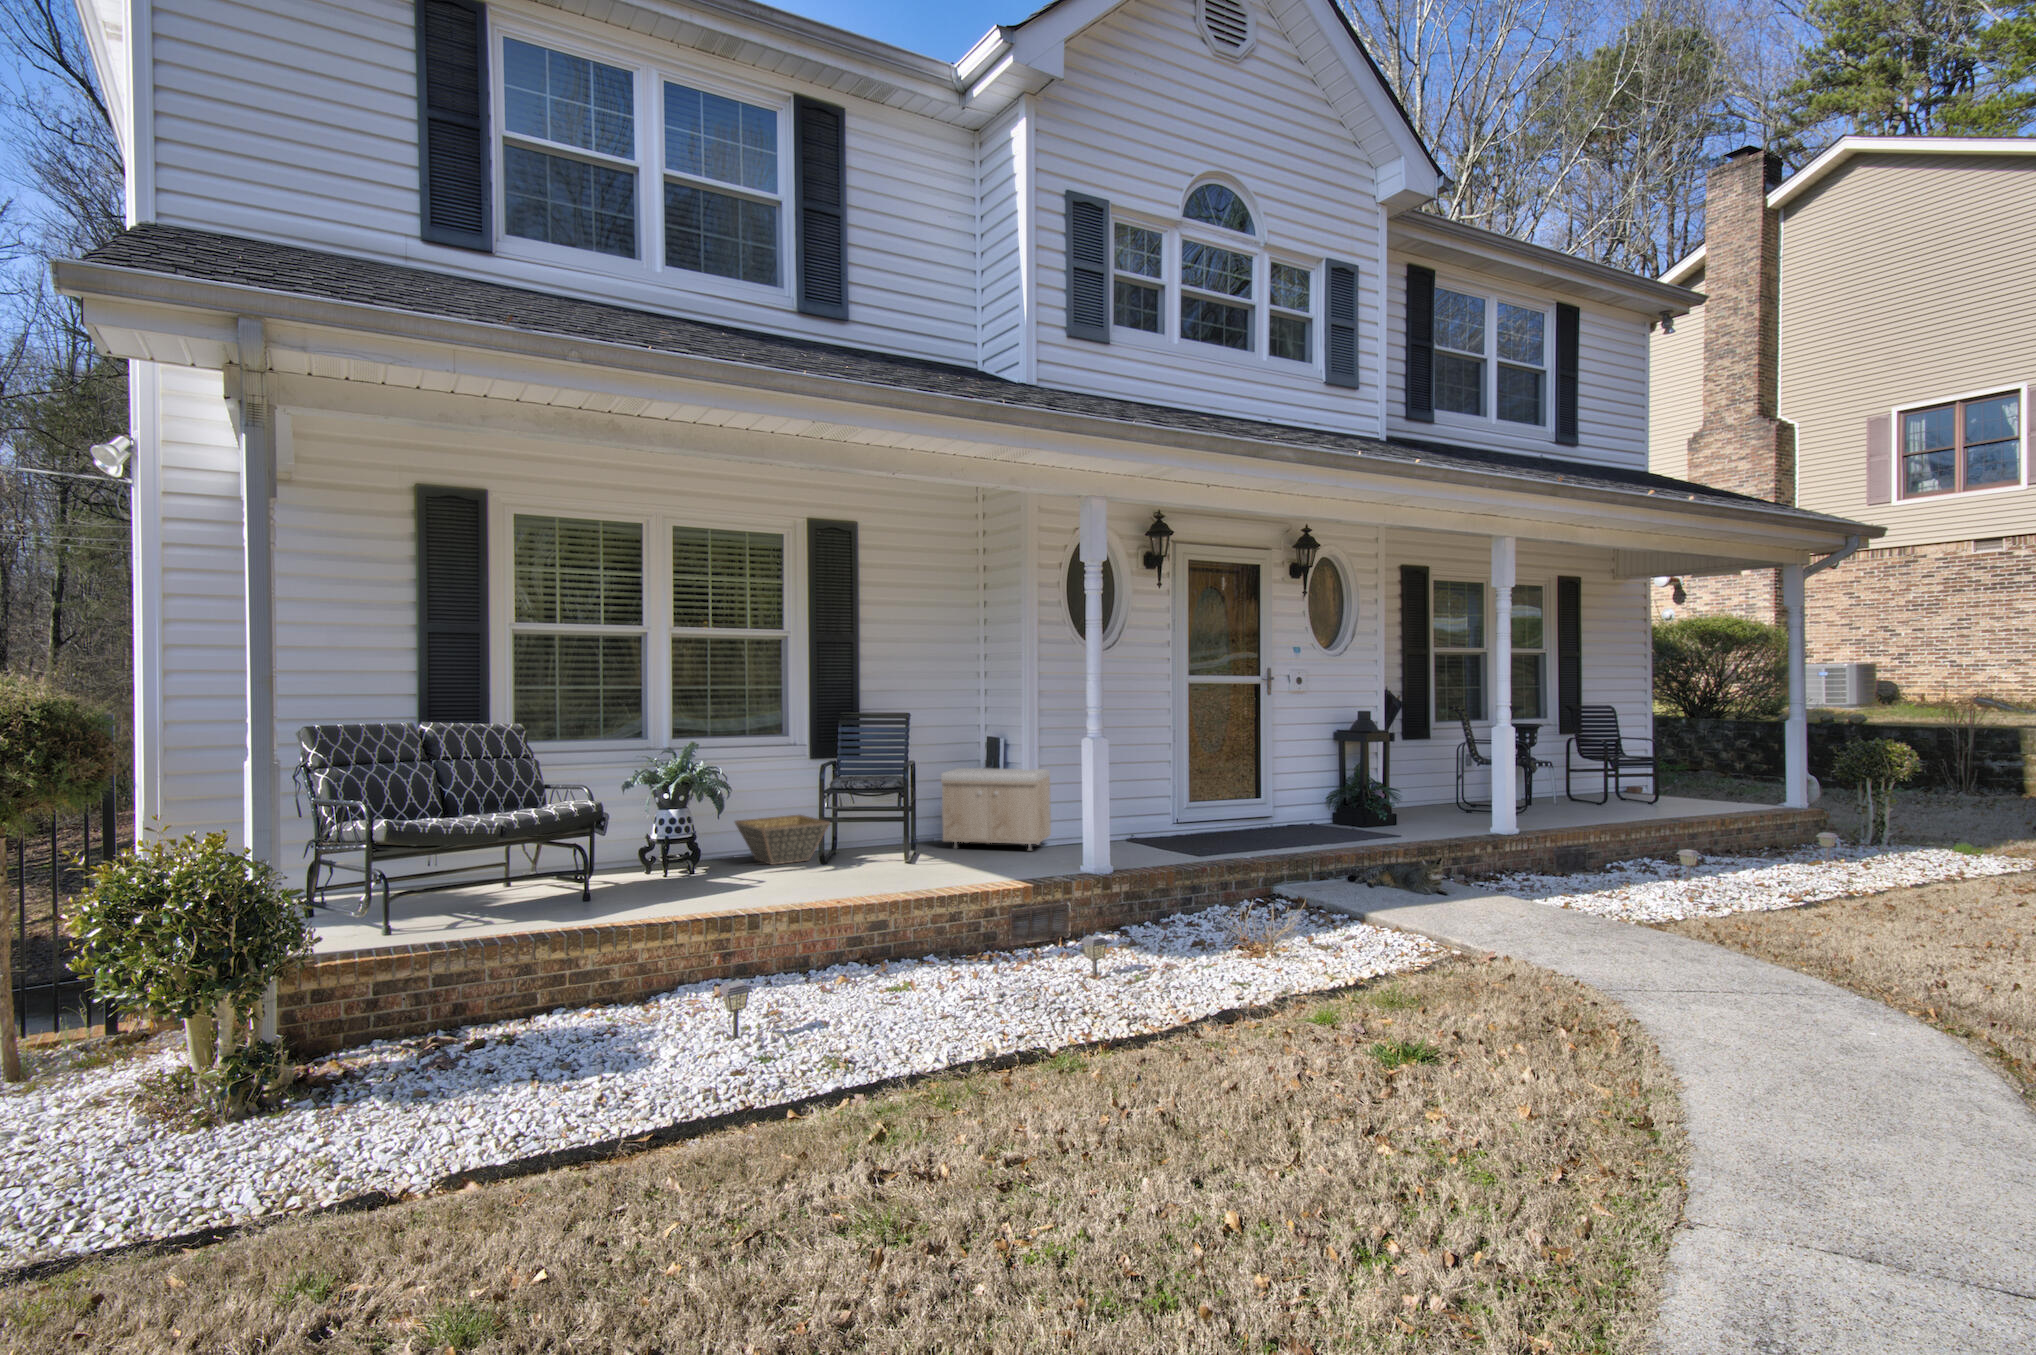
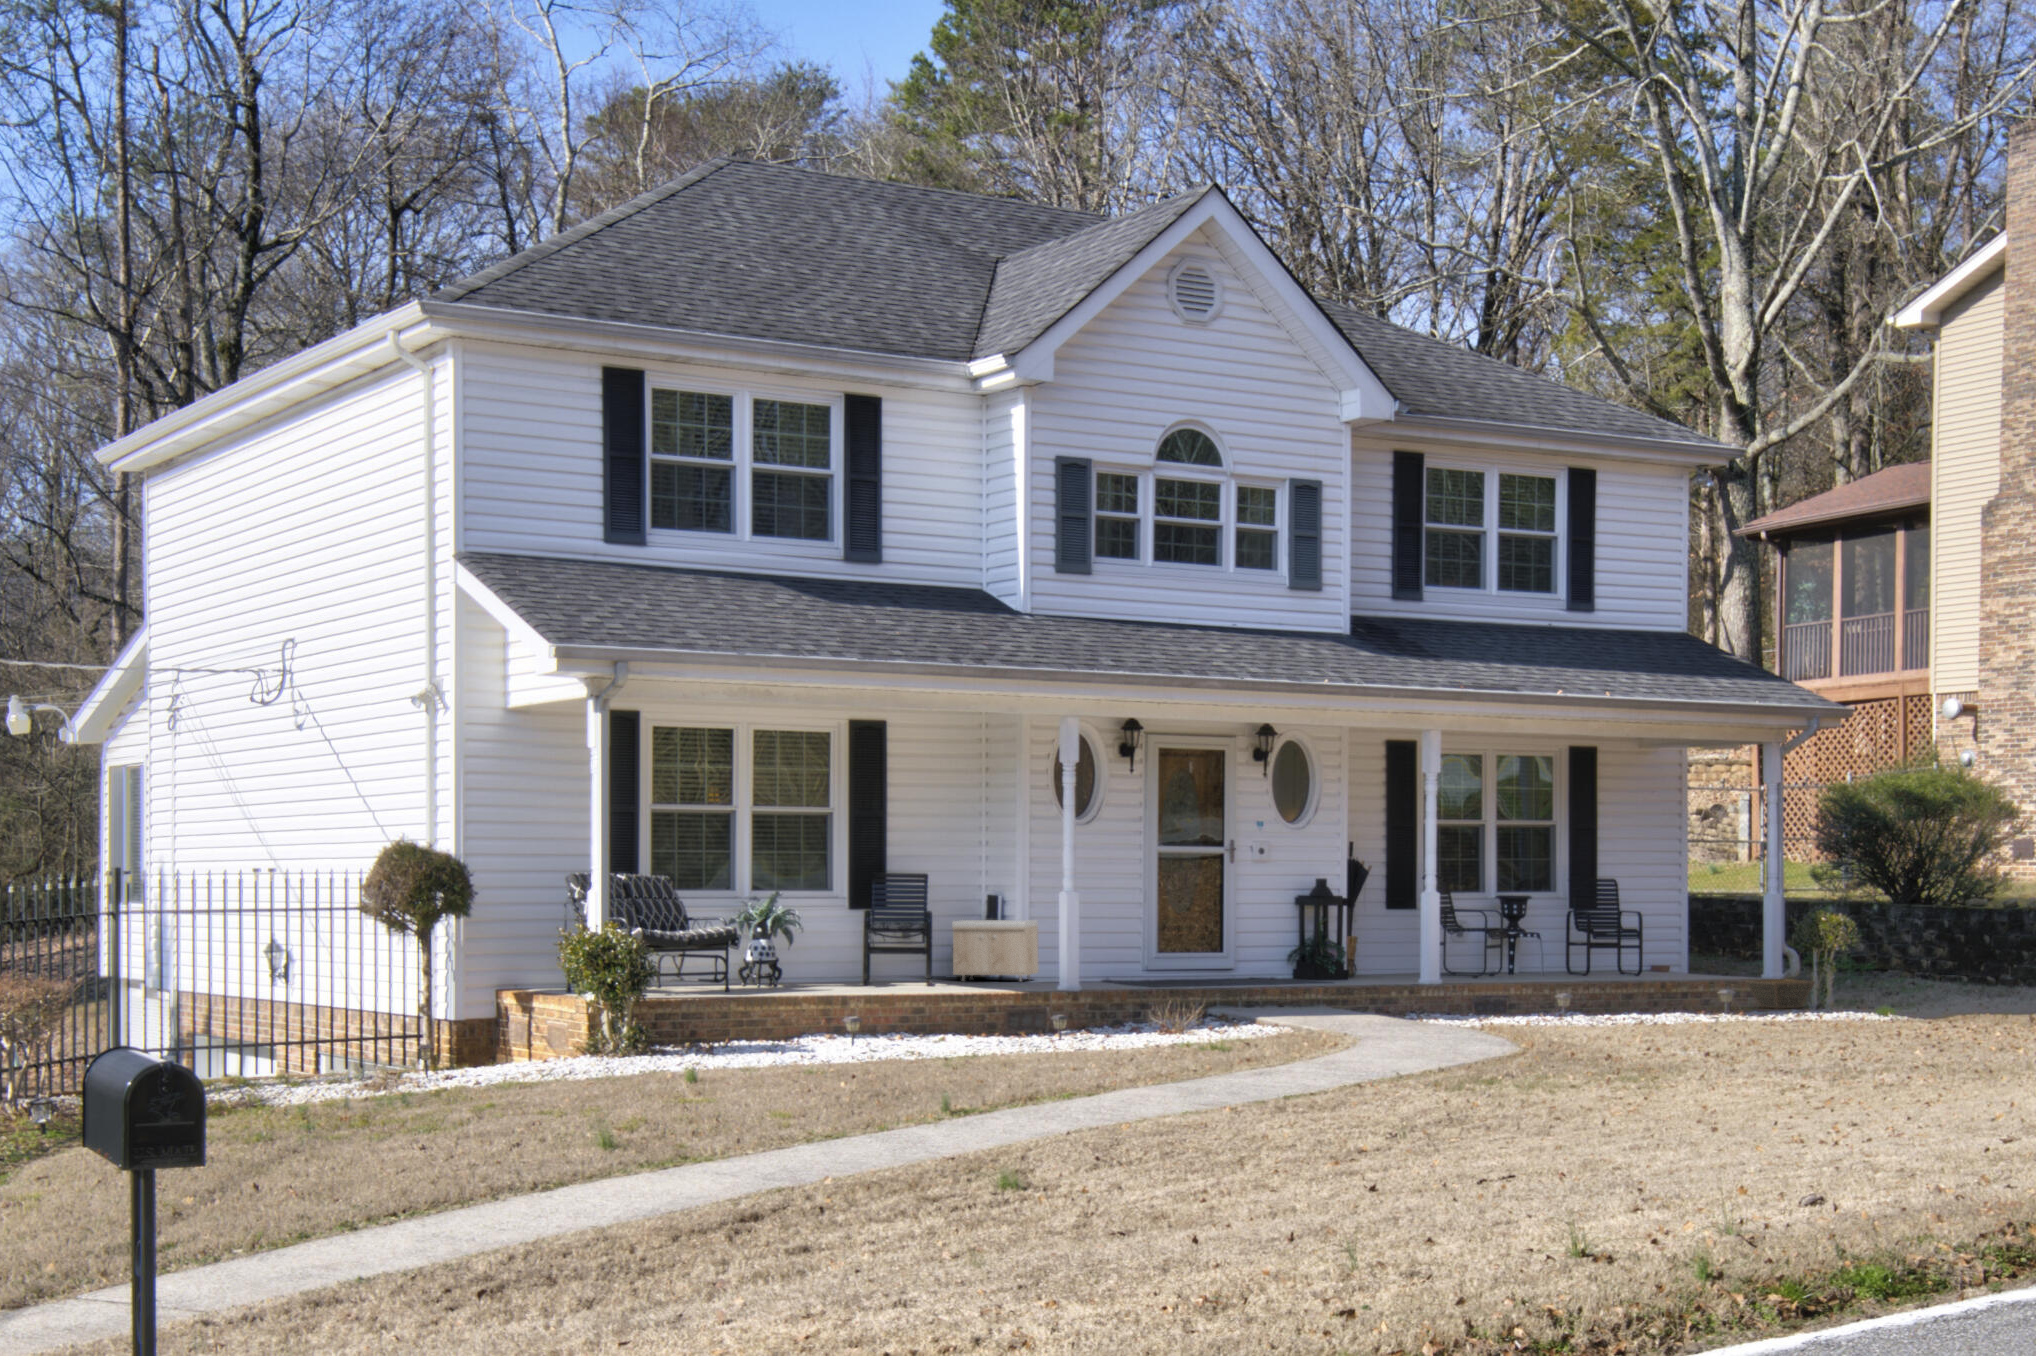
basket: present [735,815,830,865] -> present [1745,979,1815,1009]

